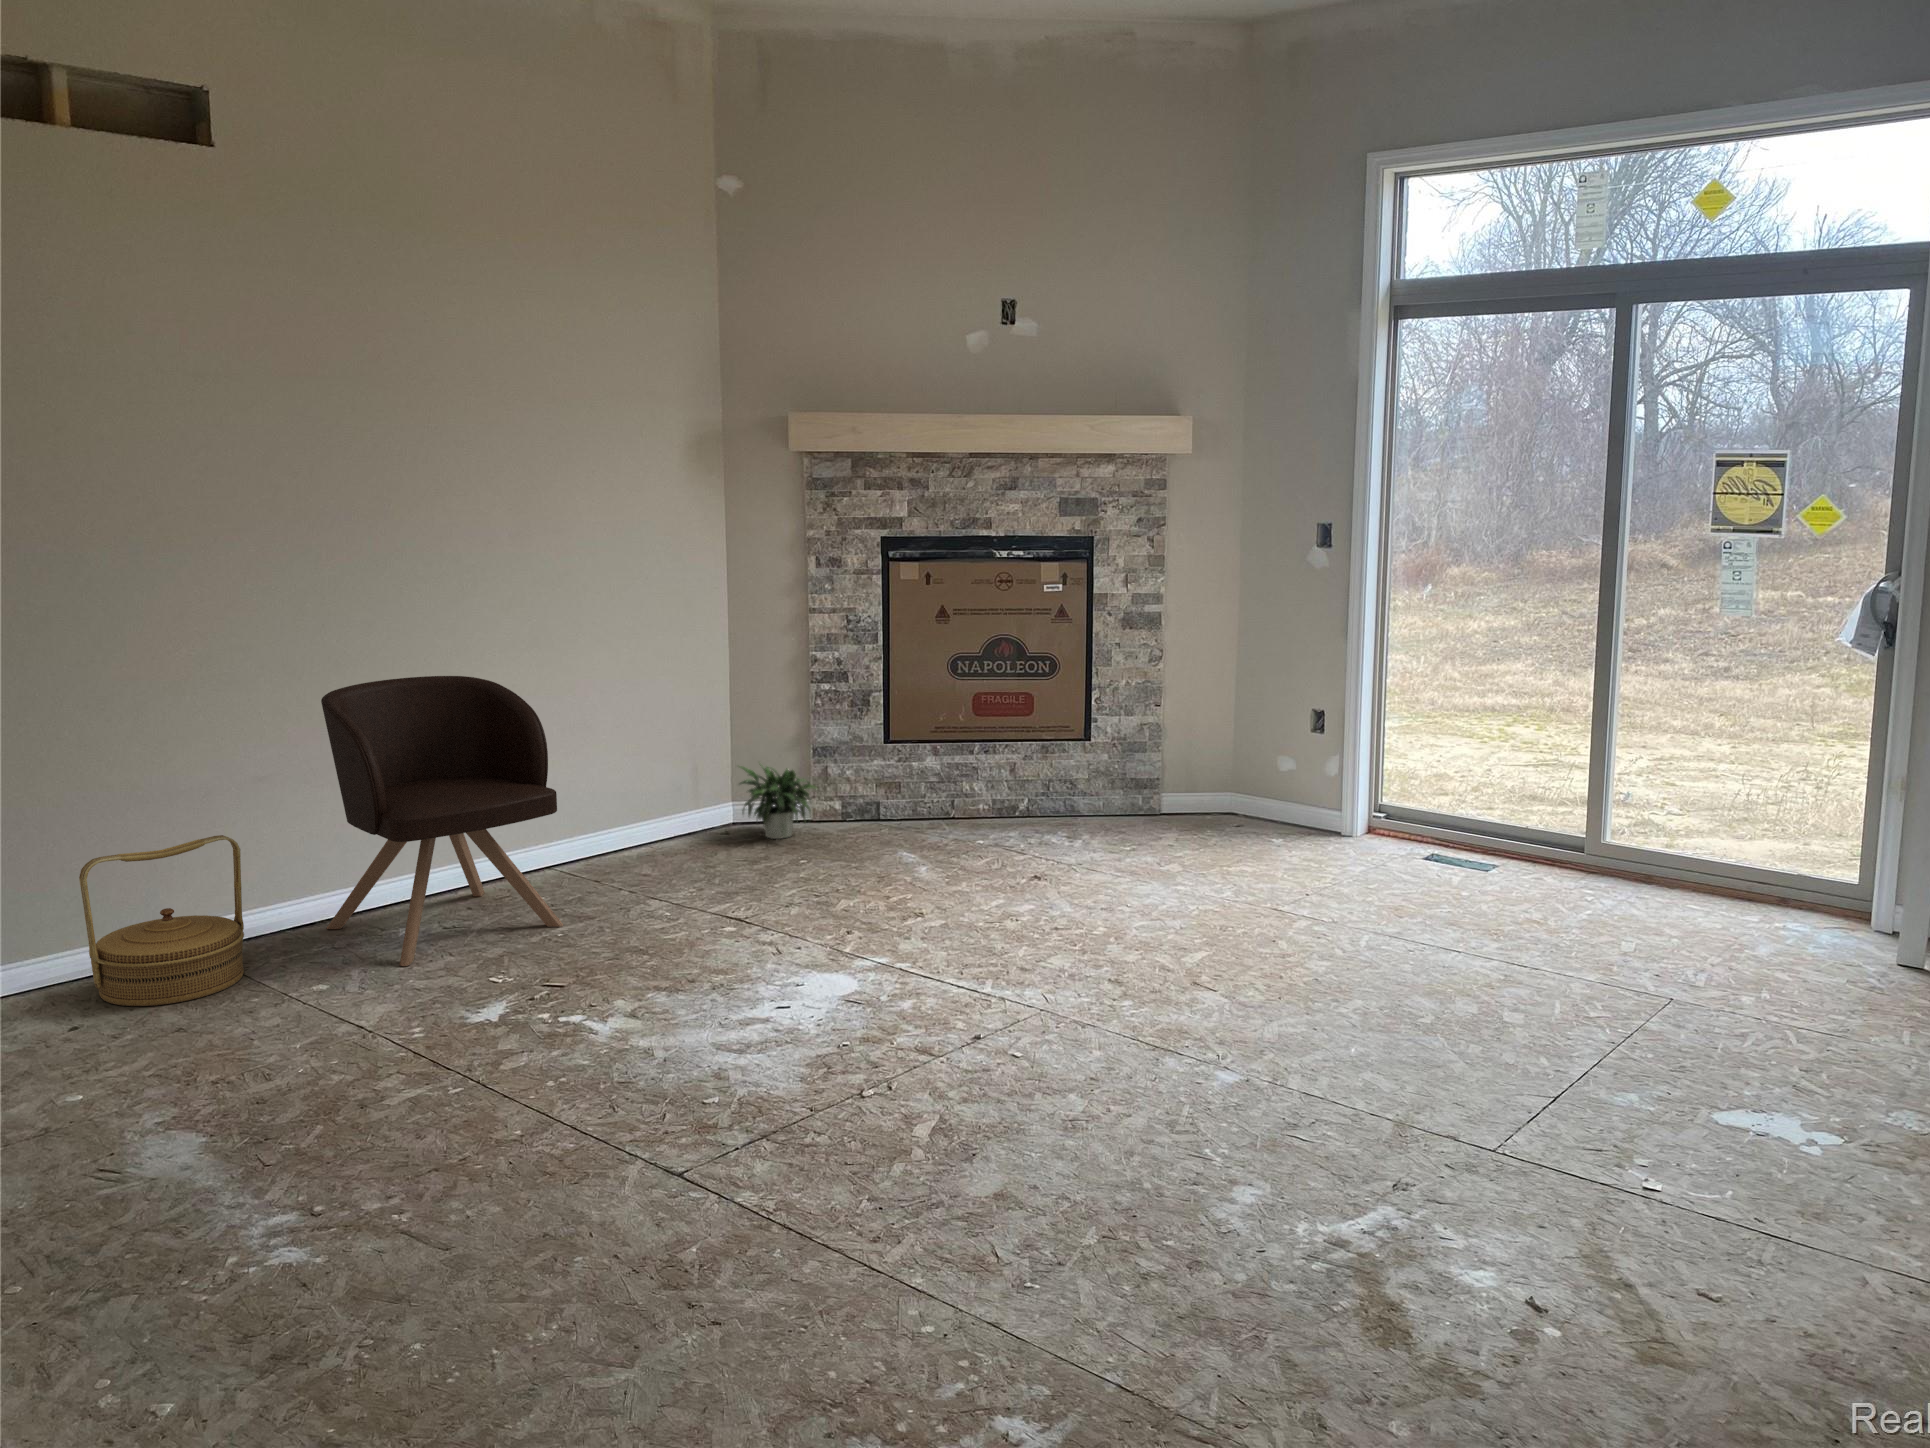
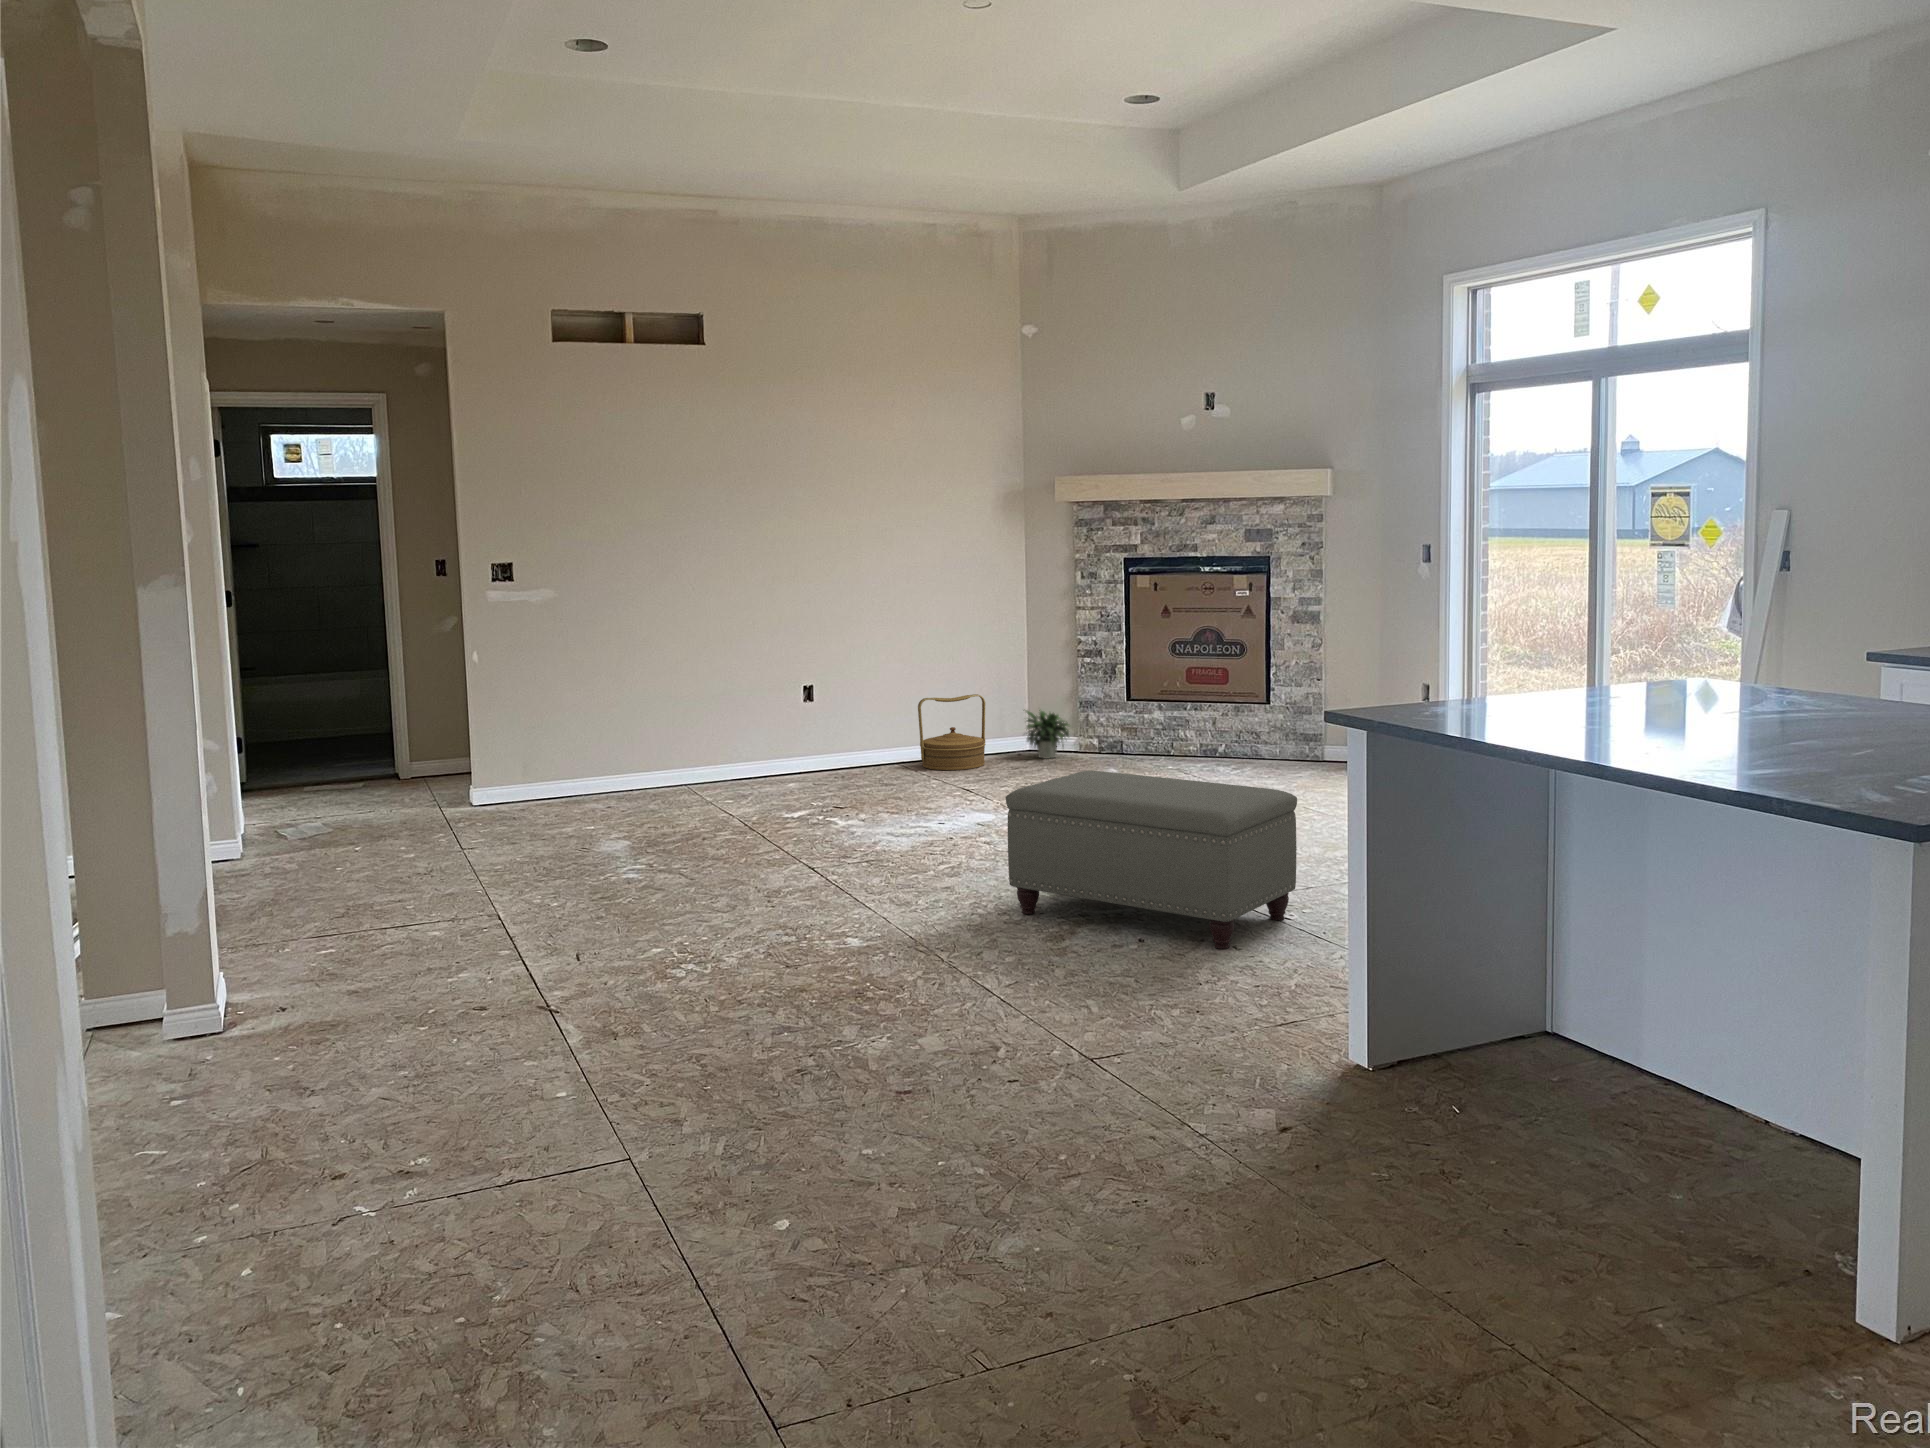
armchair: present [321,676,563,966] -> none [754,639,876,795]
woven basket: present [79,835,244,1006] -> present [918,694,986,770]
ottoman: none [1196,957,1731,1318] -> present [1006,771,1297,949]

